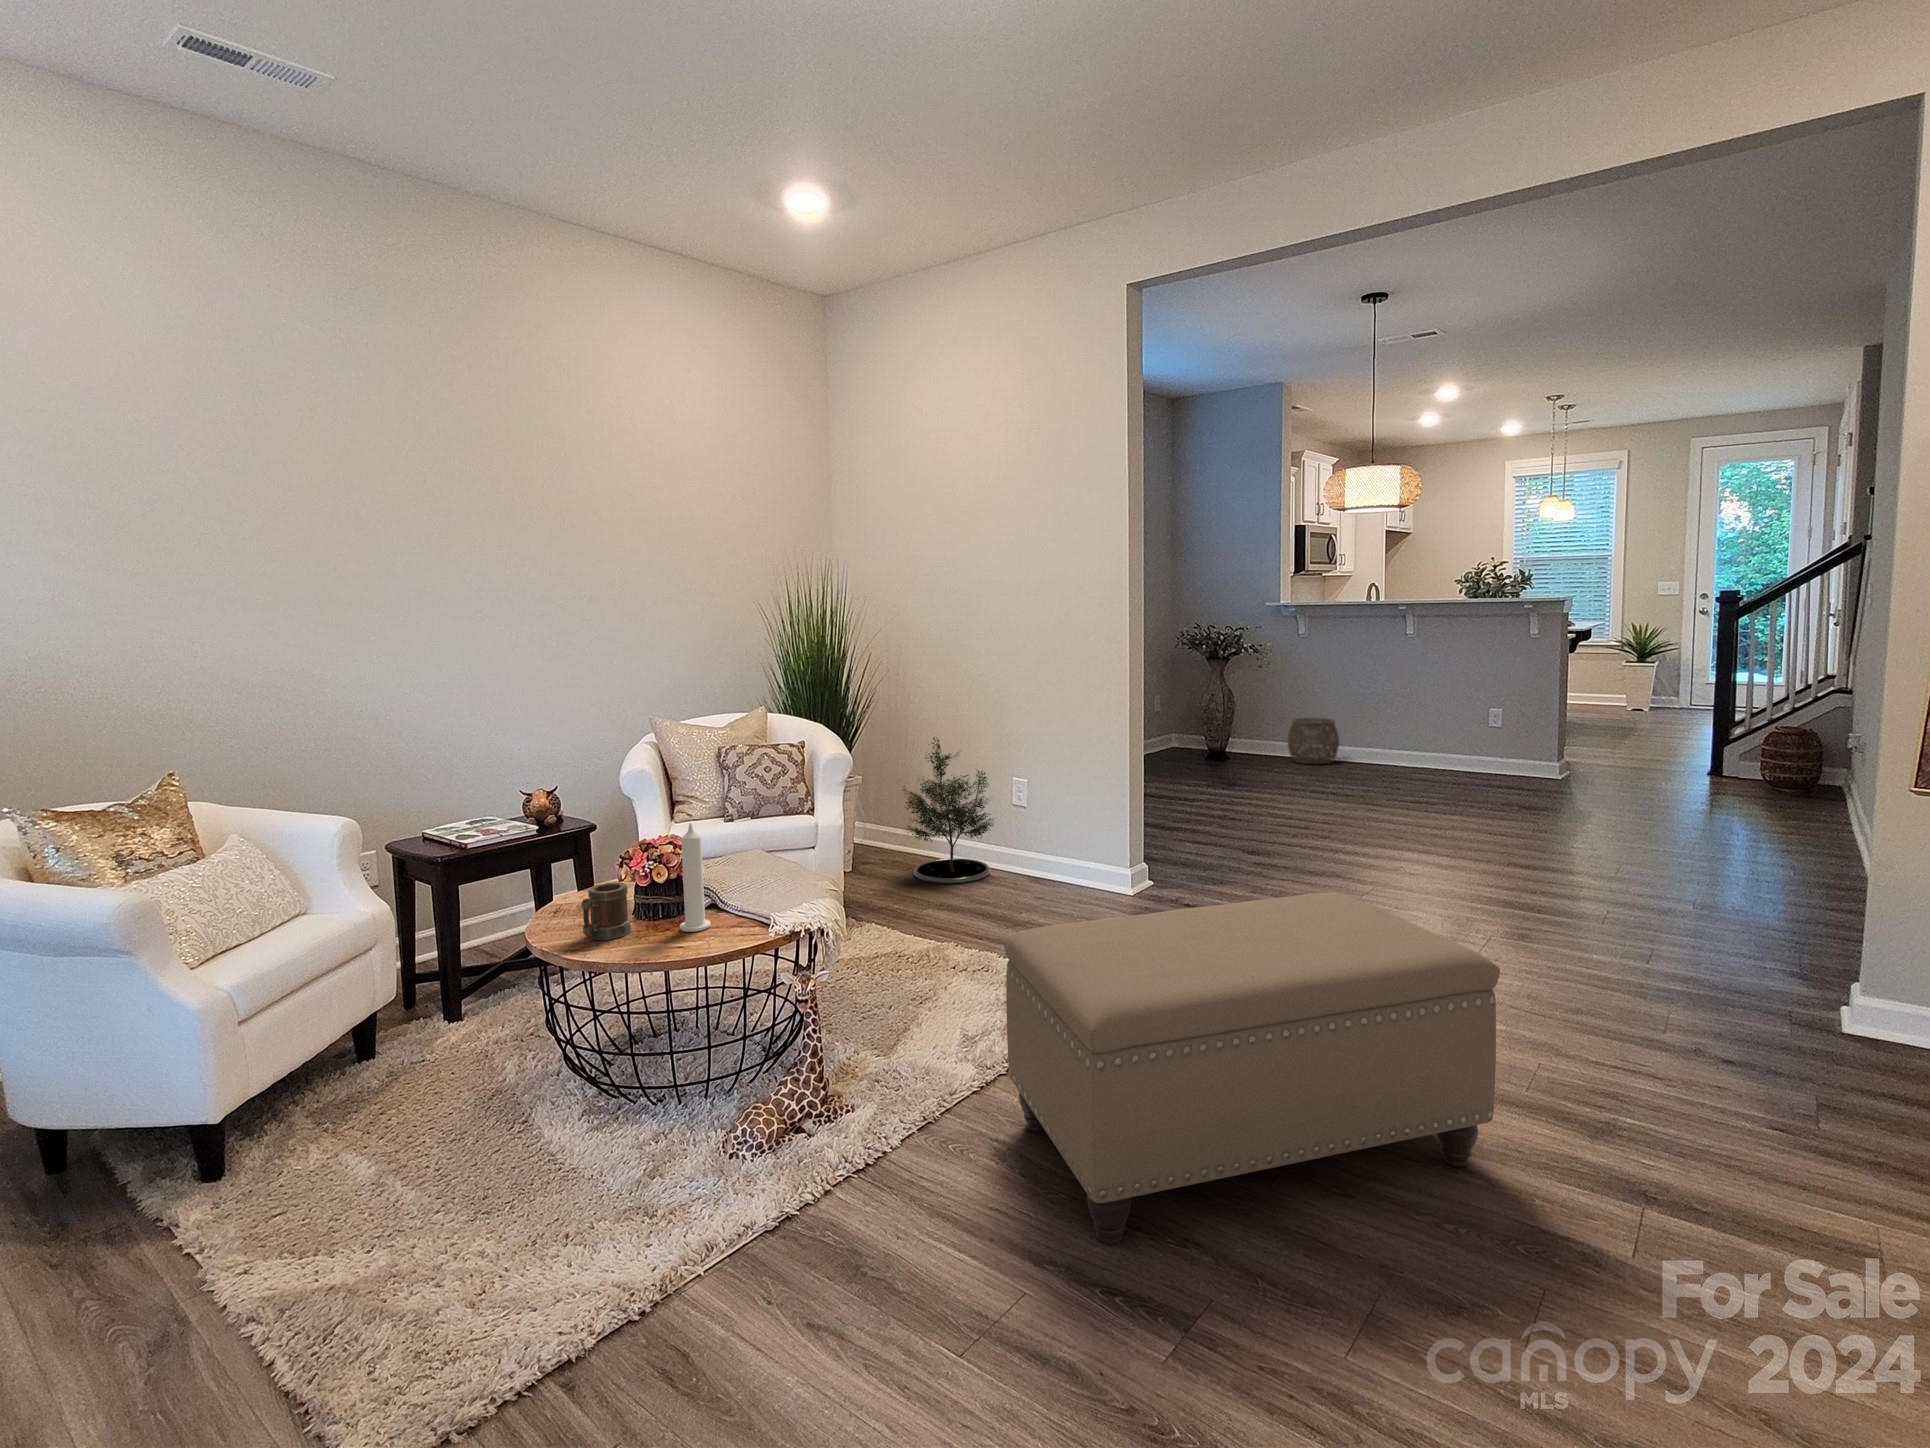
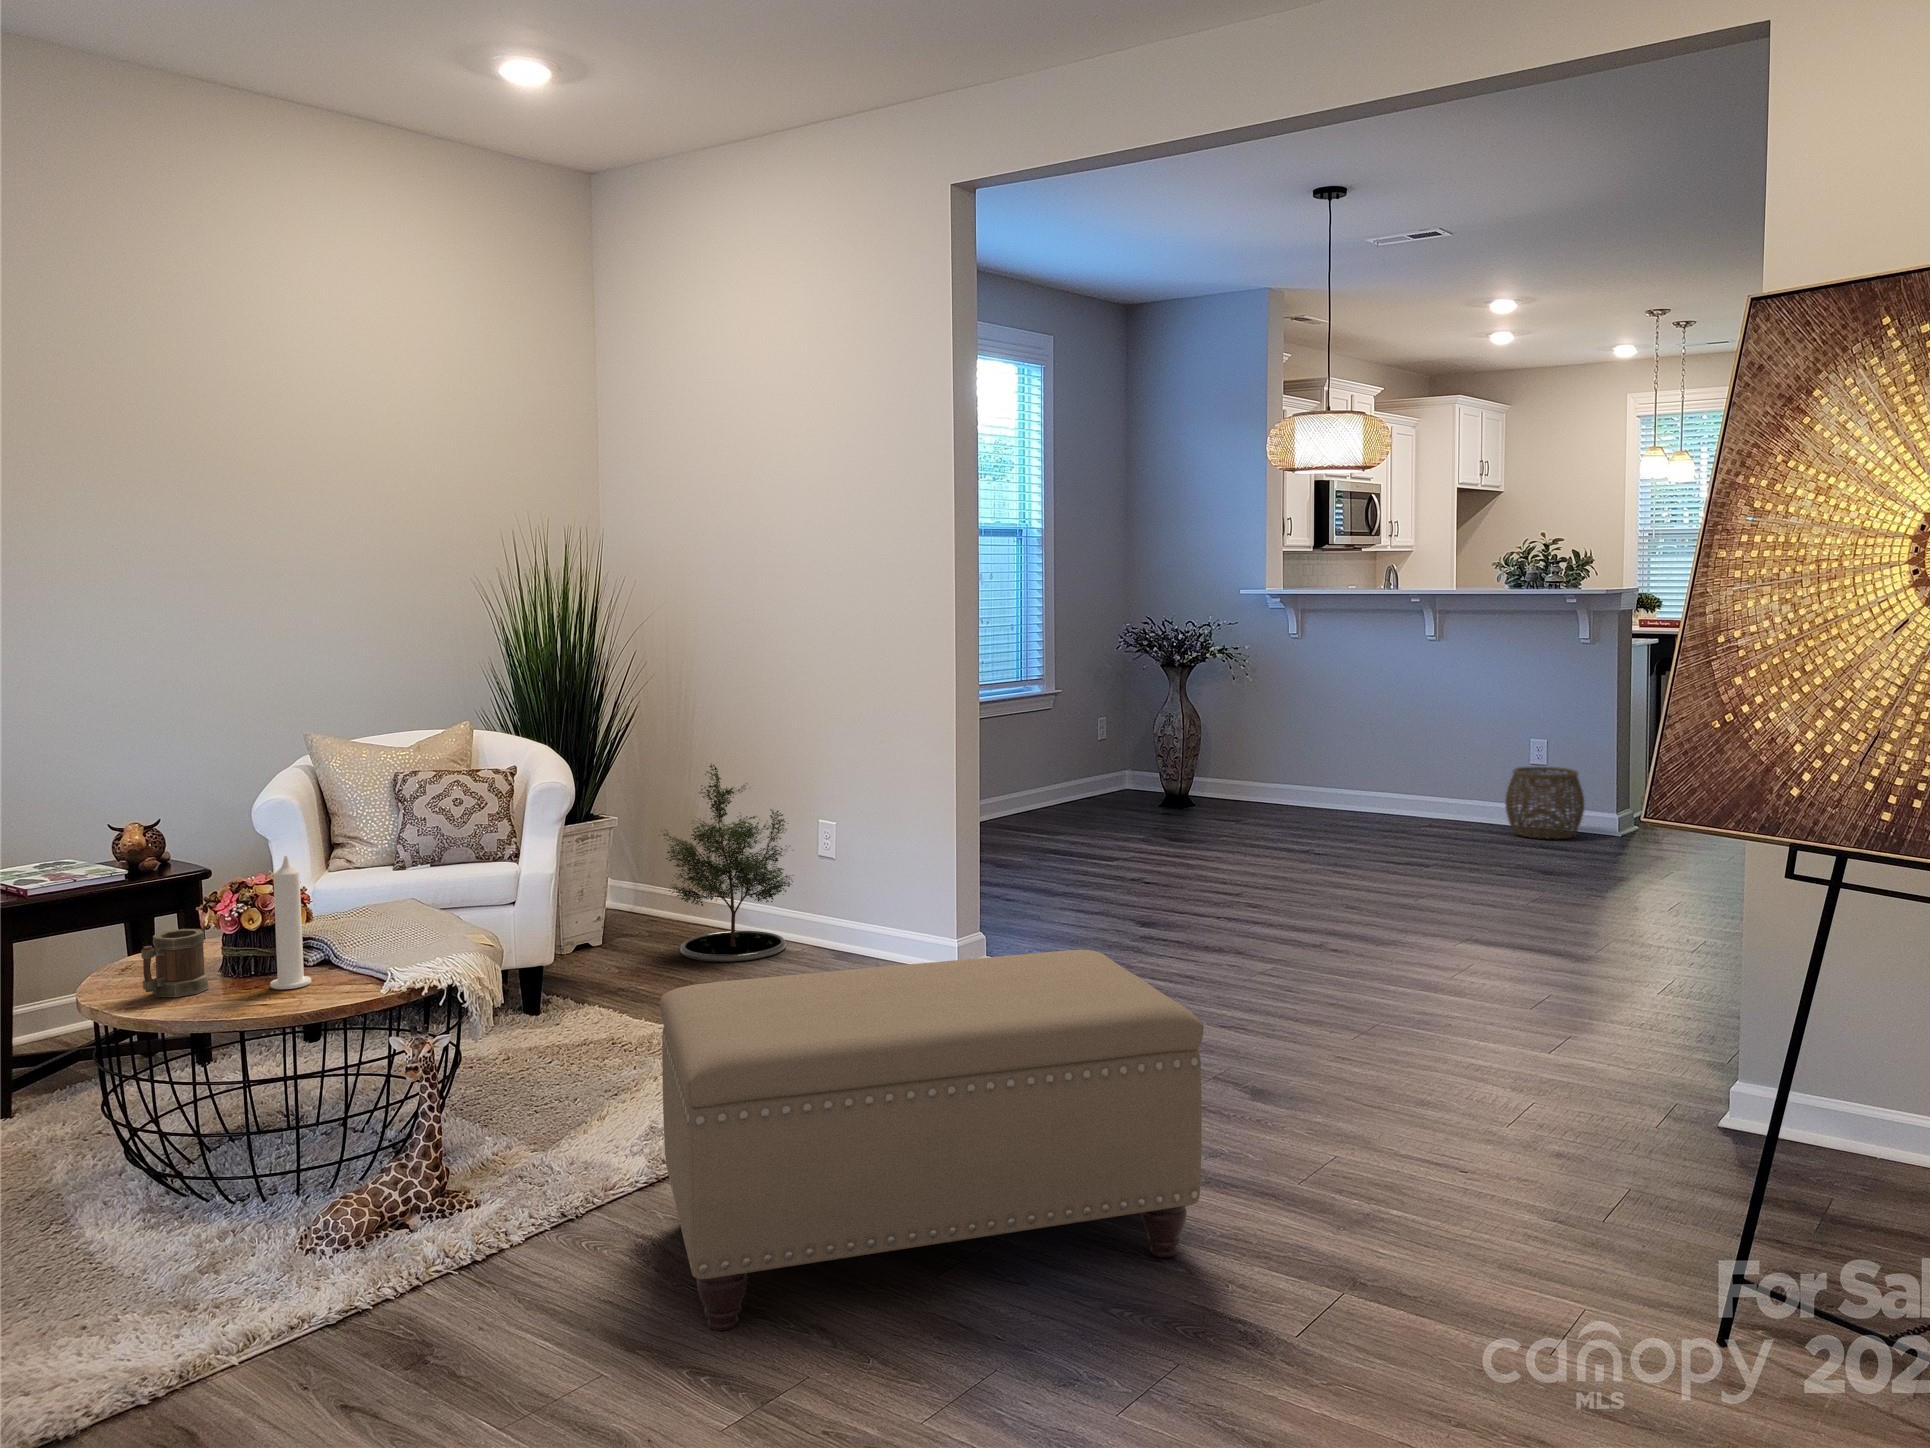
woven basket: present [1288,718,1339,764] -> present [1505,766,1584,839]

